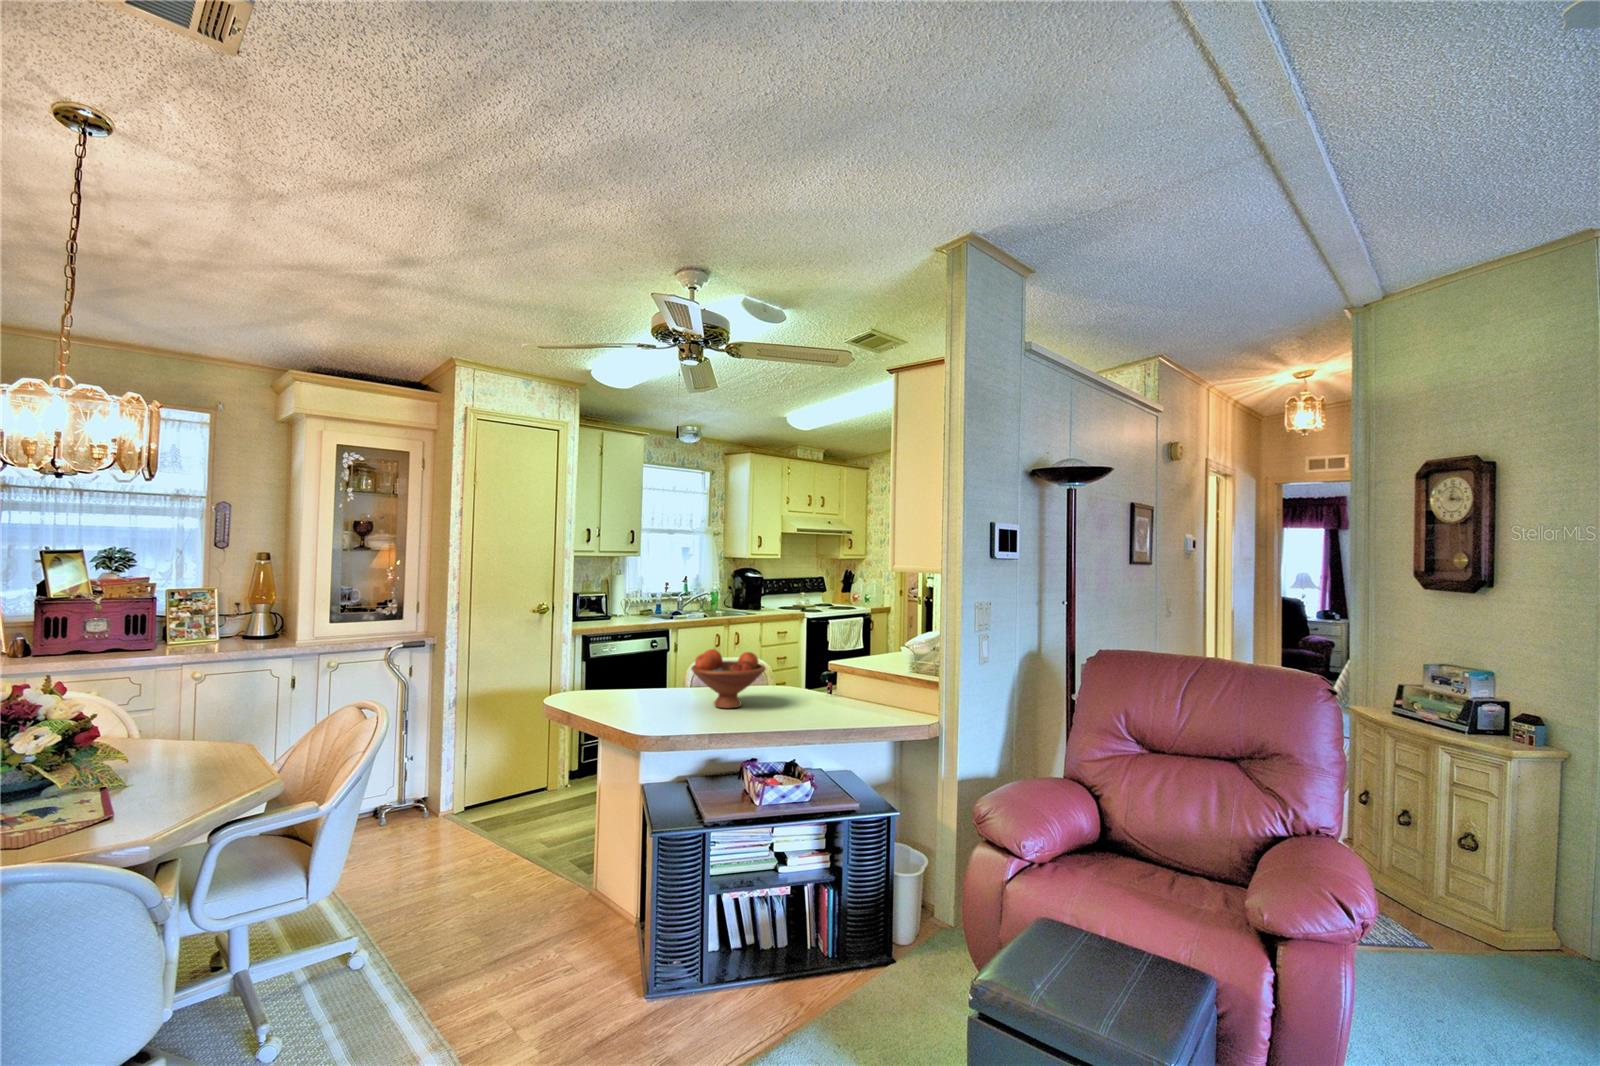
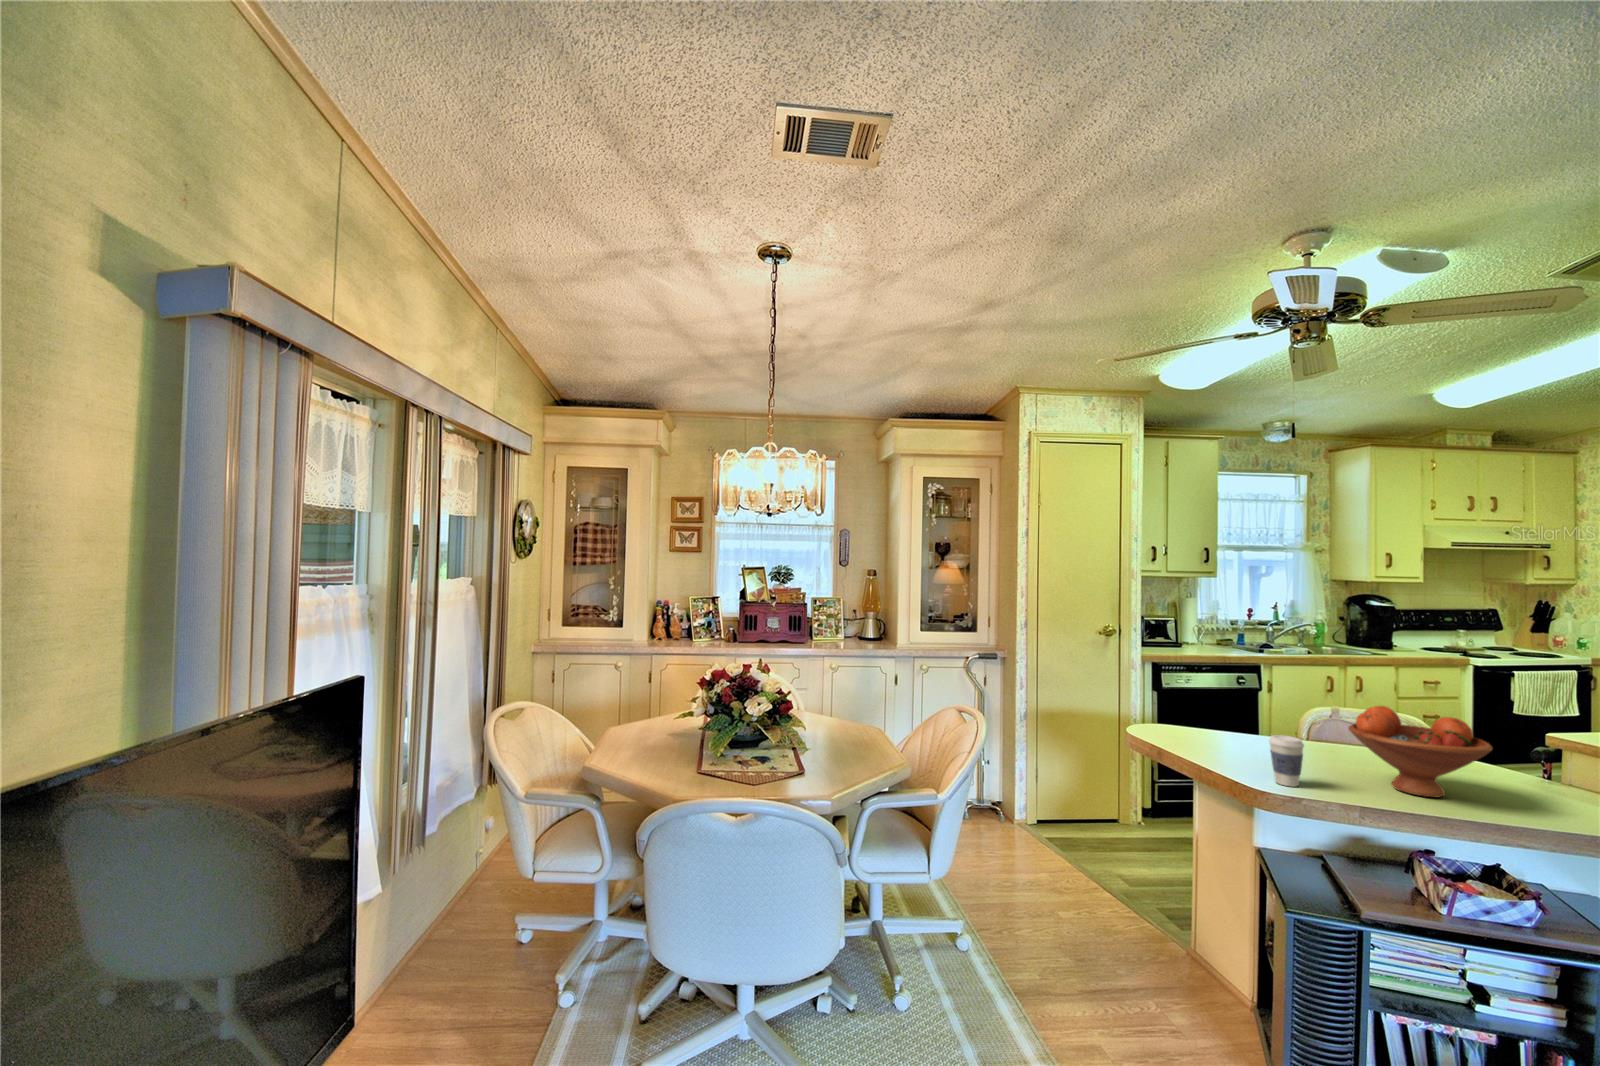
coffee cup: none [637,679,660,717] -> present [1269,735,1304,787]

